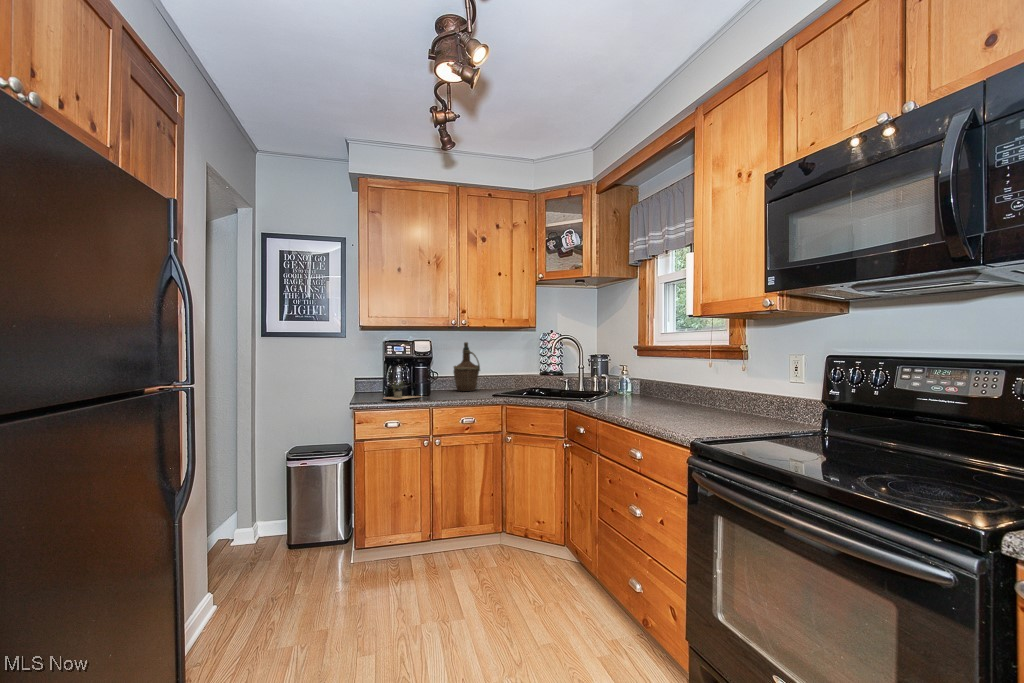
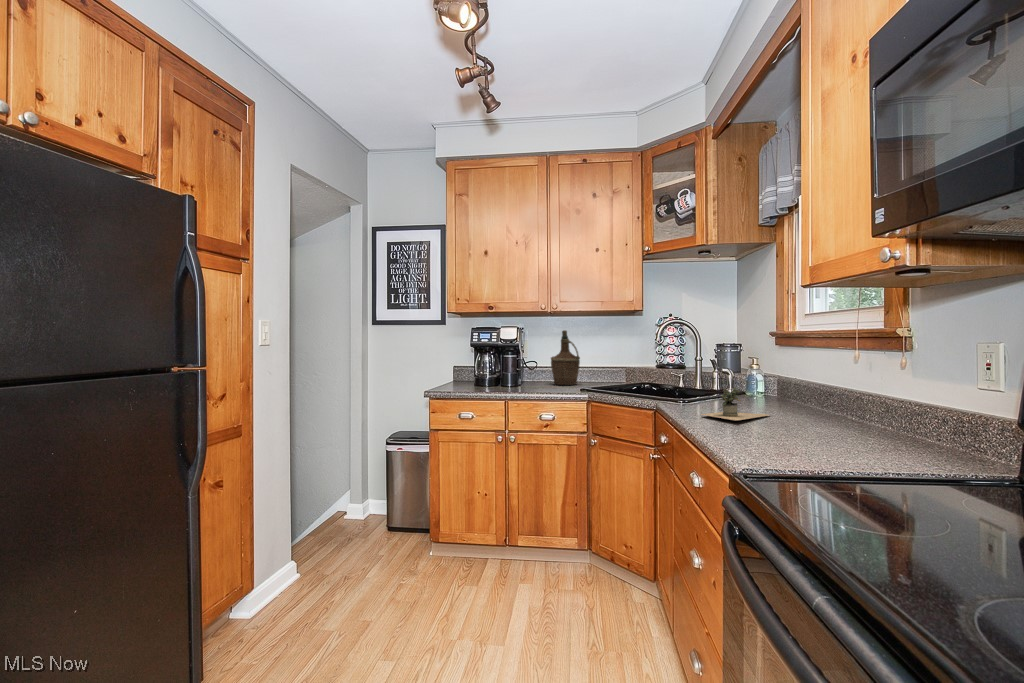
potted plant: present [387,382,415,399] -> present [702,388,768,420]

